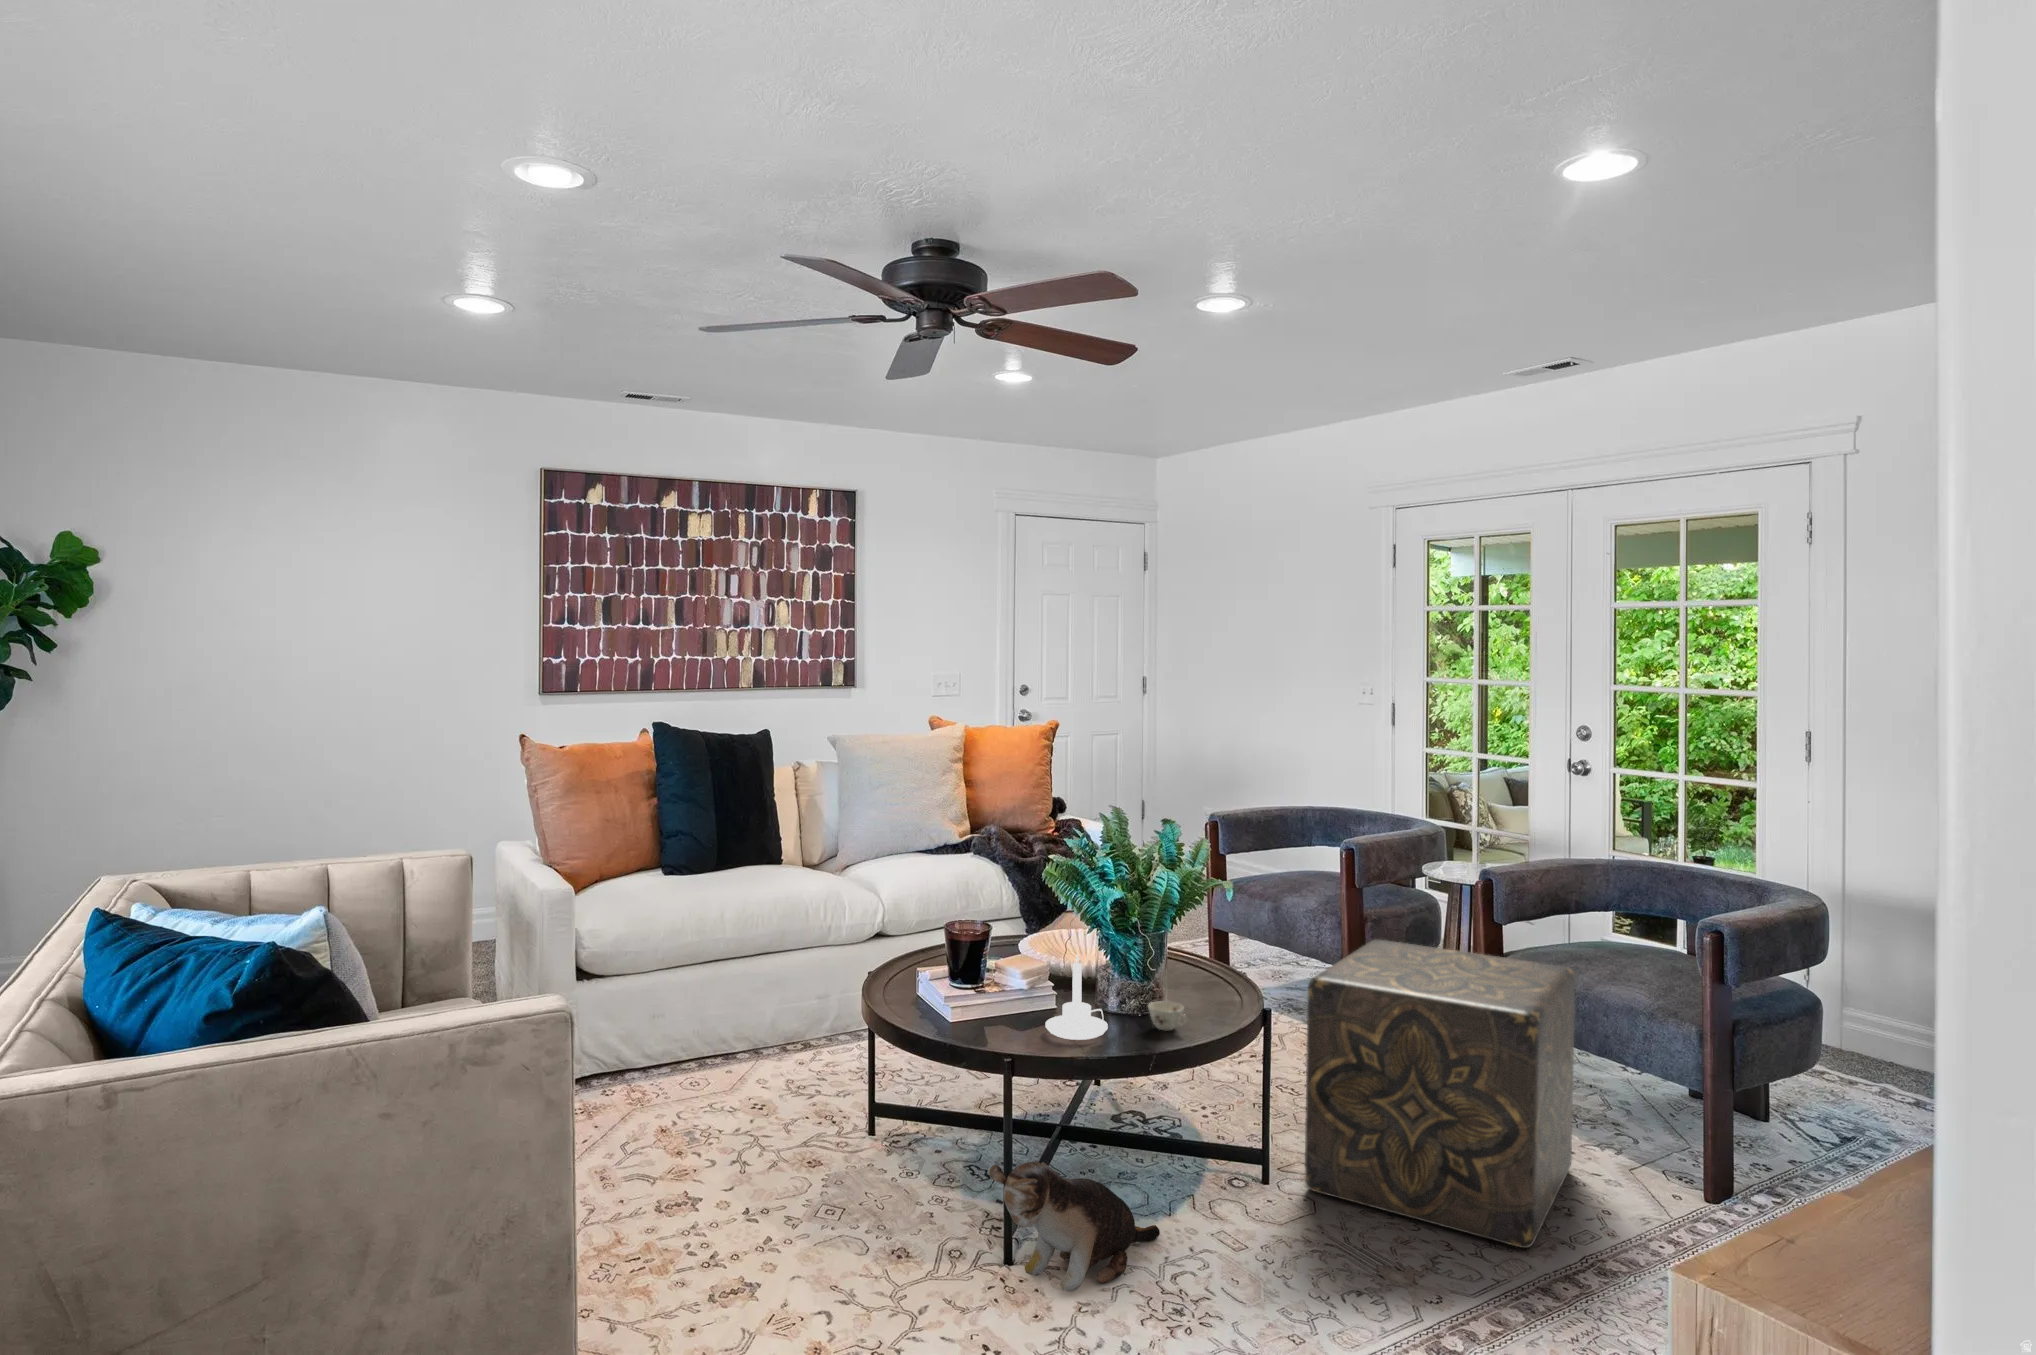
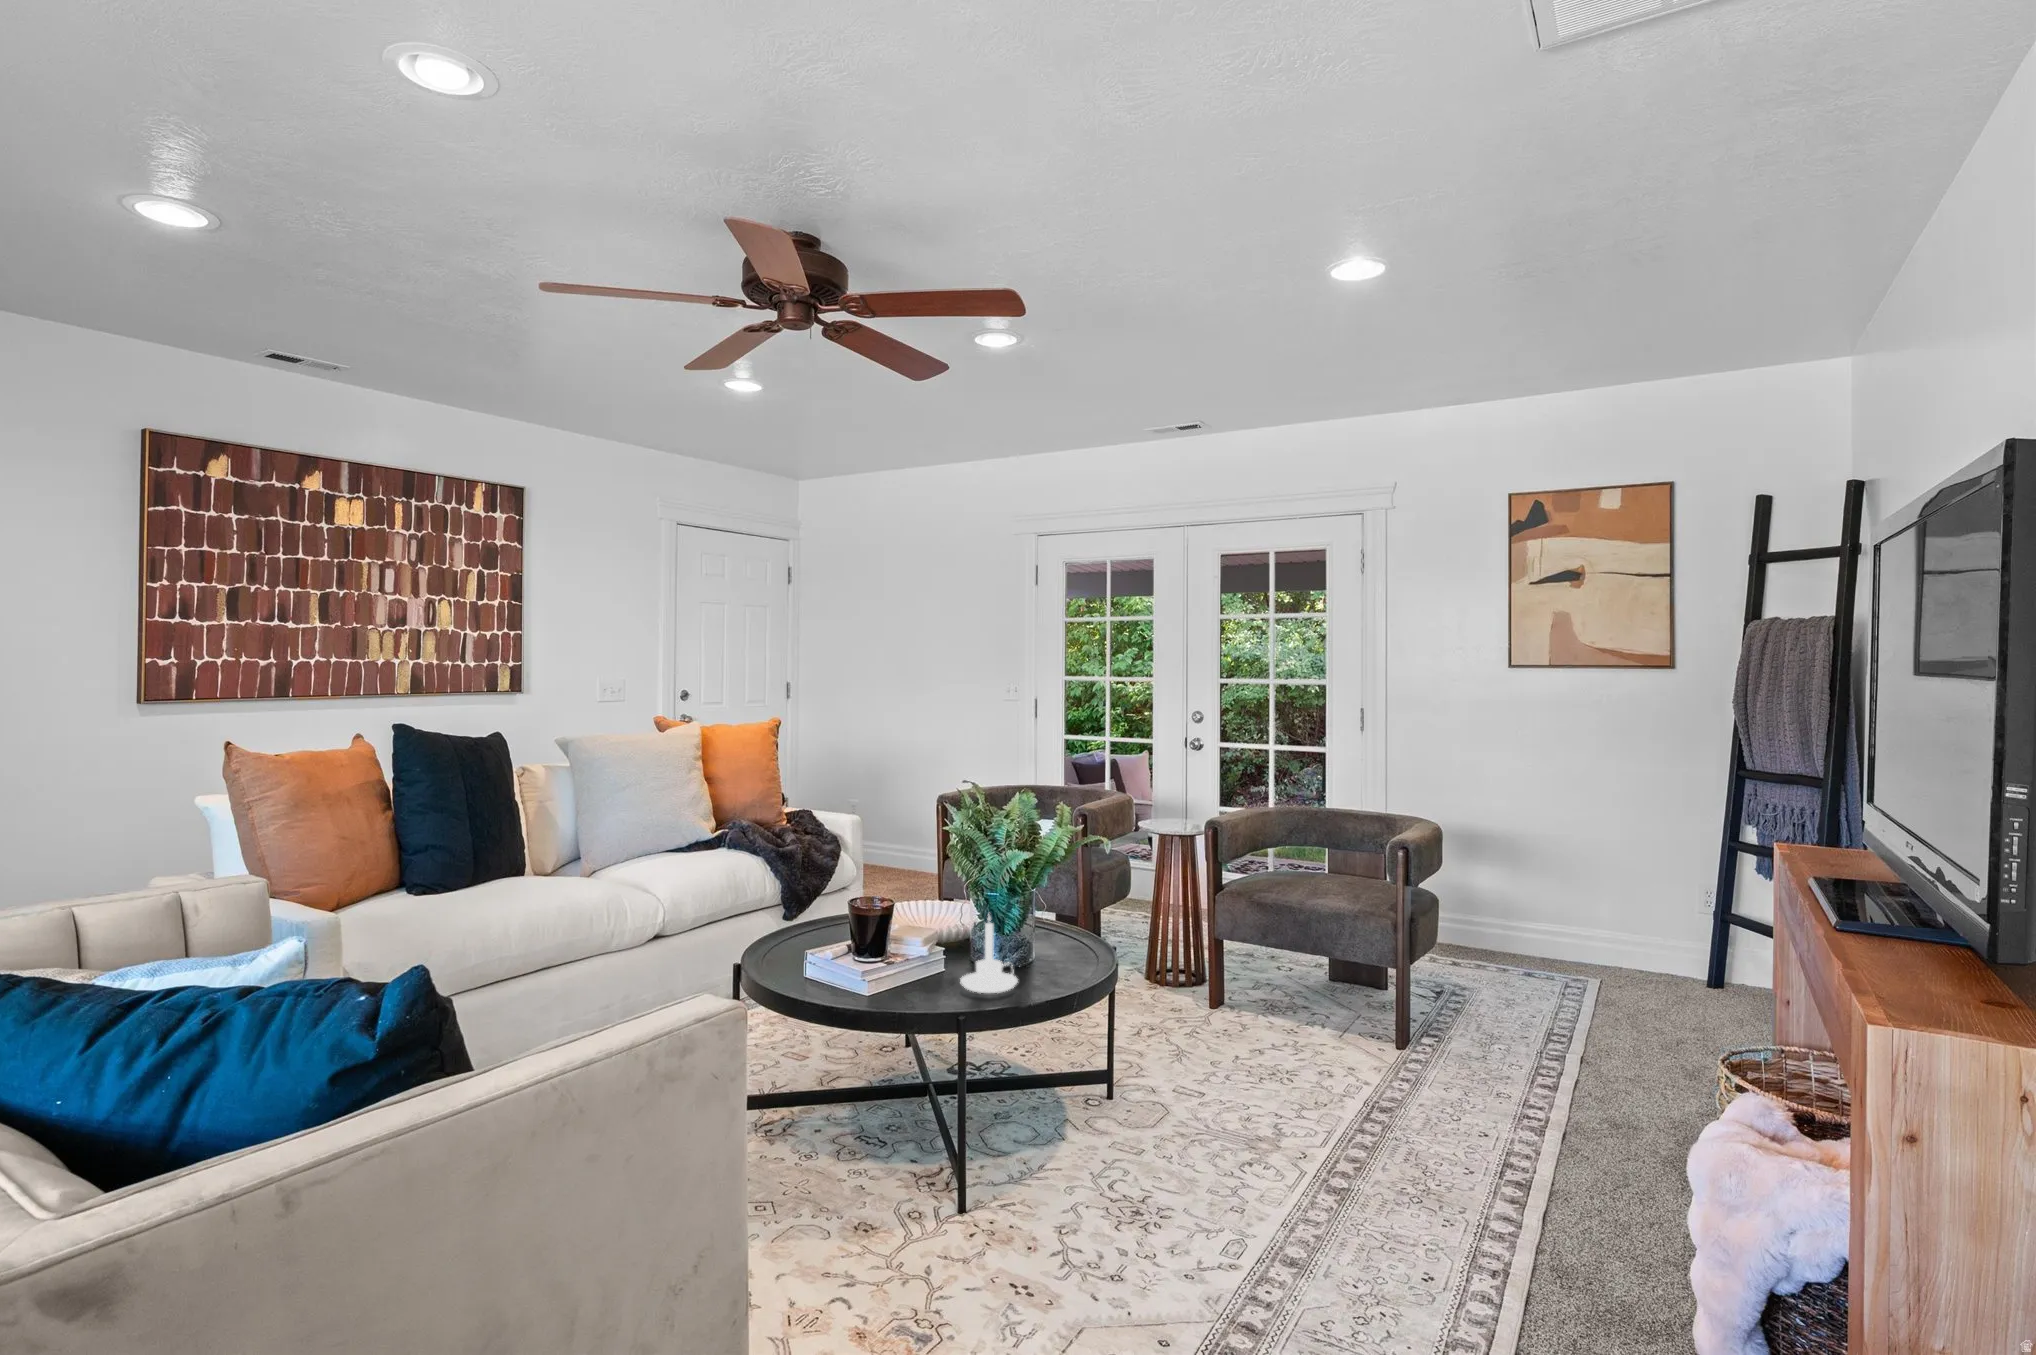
ottoman: present [1305,940,1575,1248] -> none [1149,883,1338,1108]
teacup: present [1148,1001,1187,1030] -> none [1041,949,1080,975]
plush toy: present [990,1162,1160,1291] -> none [970,1105,1073,1219]

